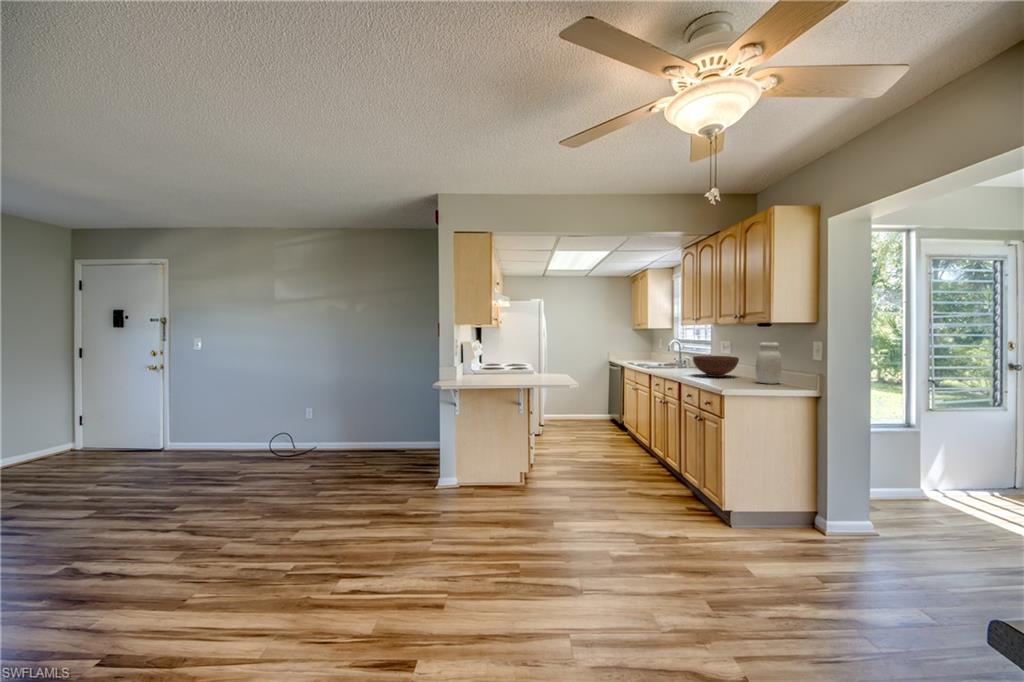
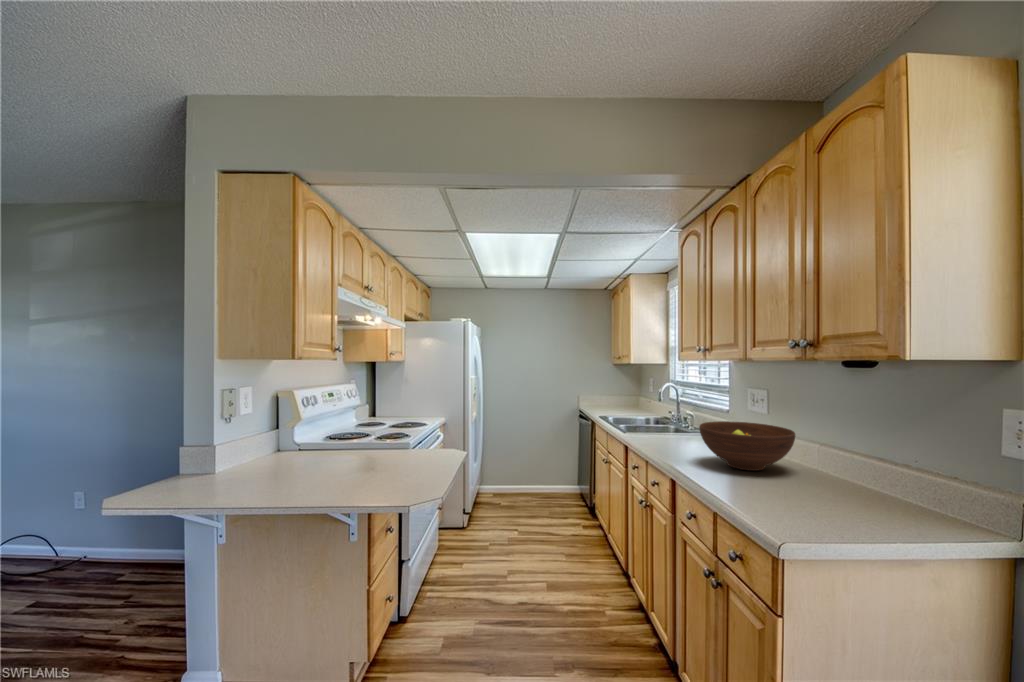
jar: present [756,342,782,384] -> none [847,407,917,511]

